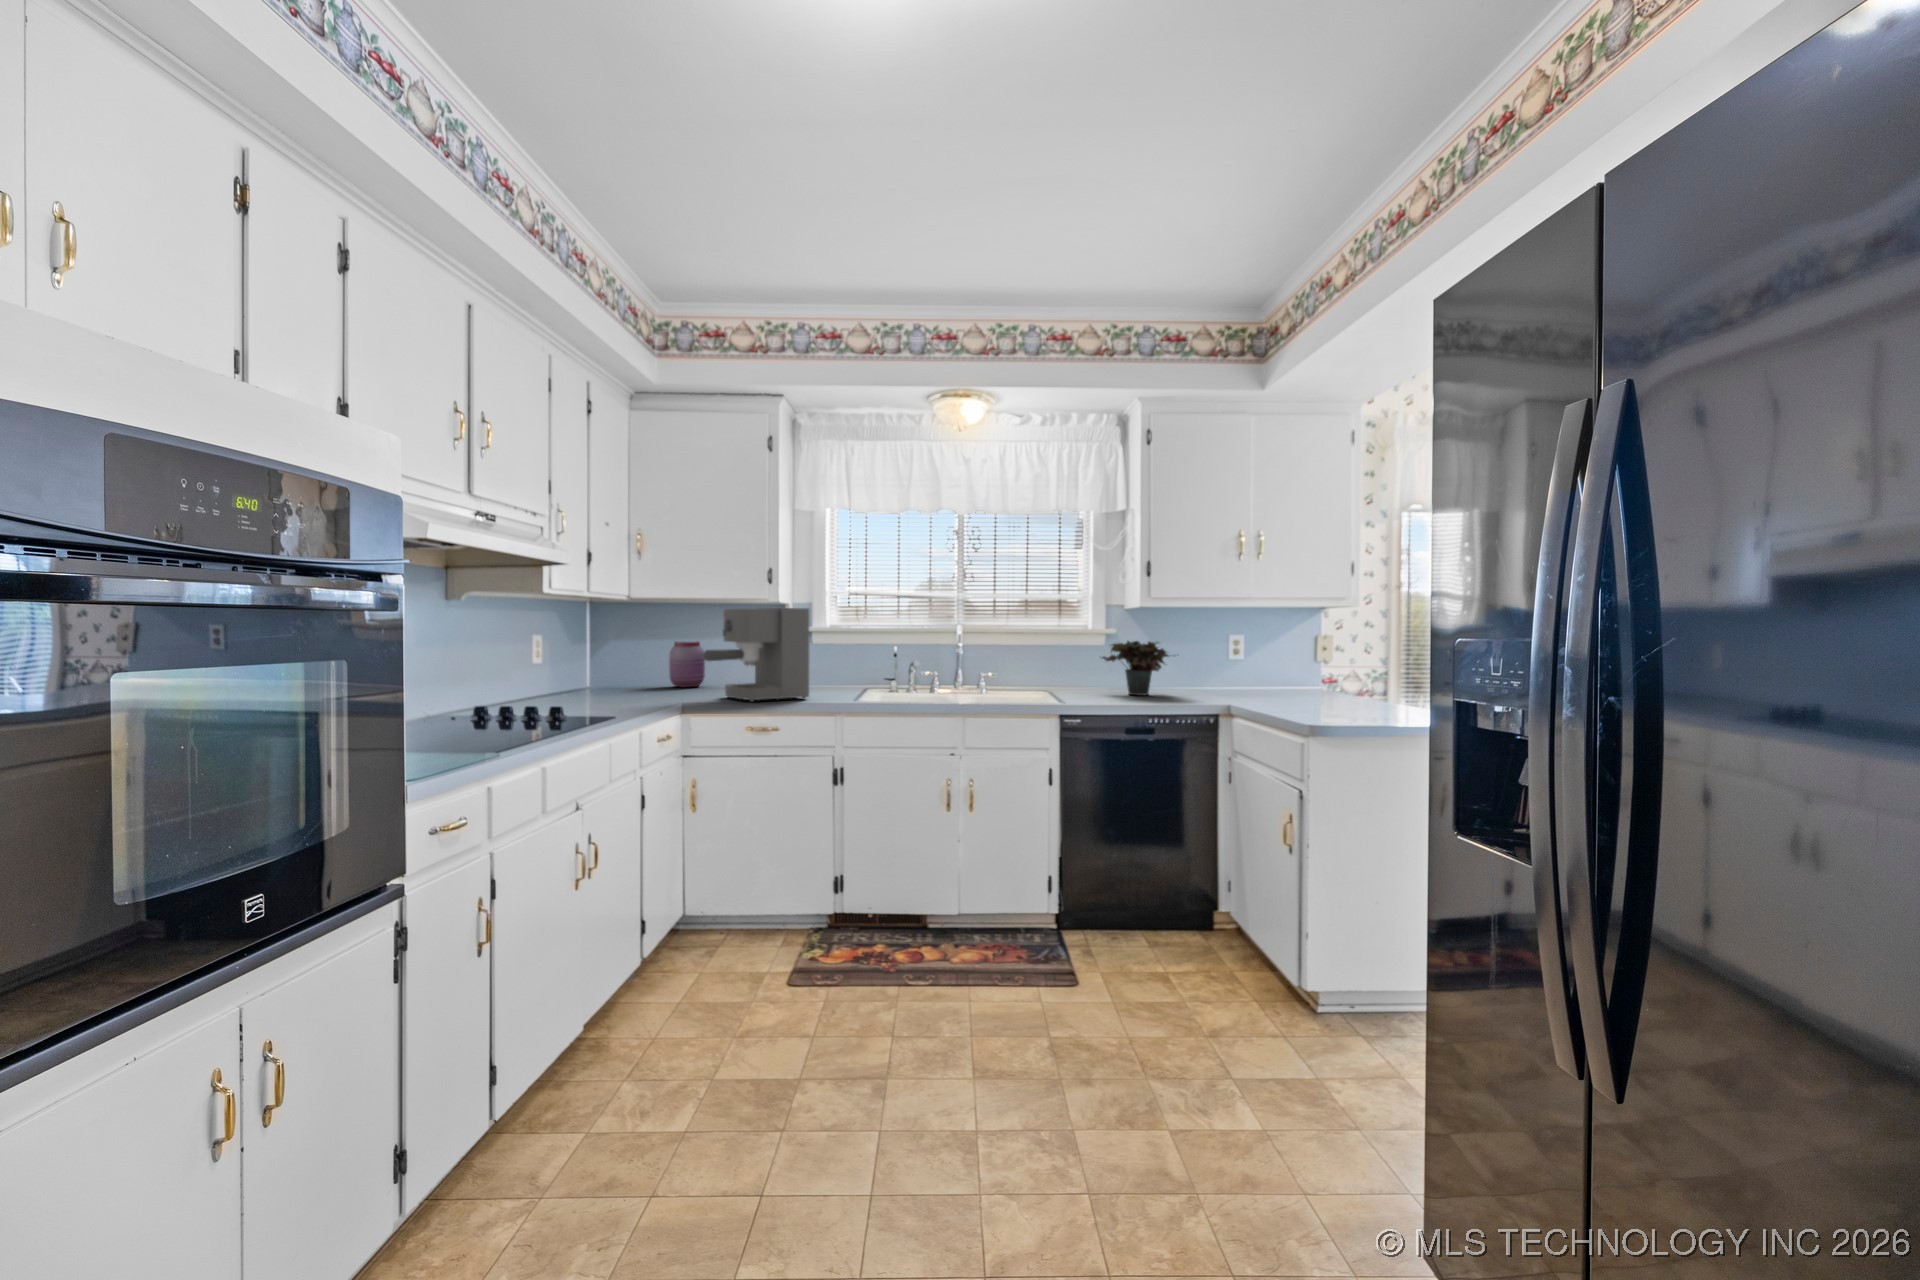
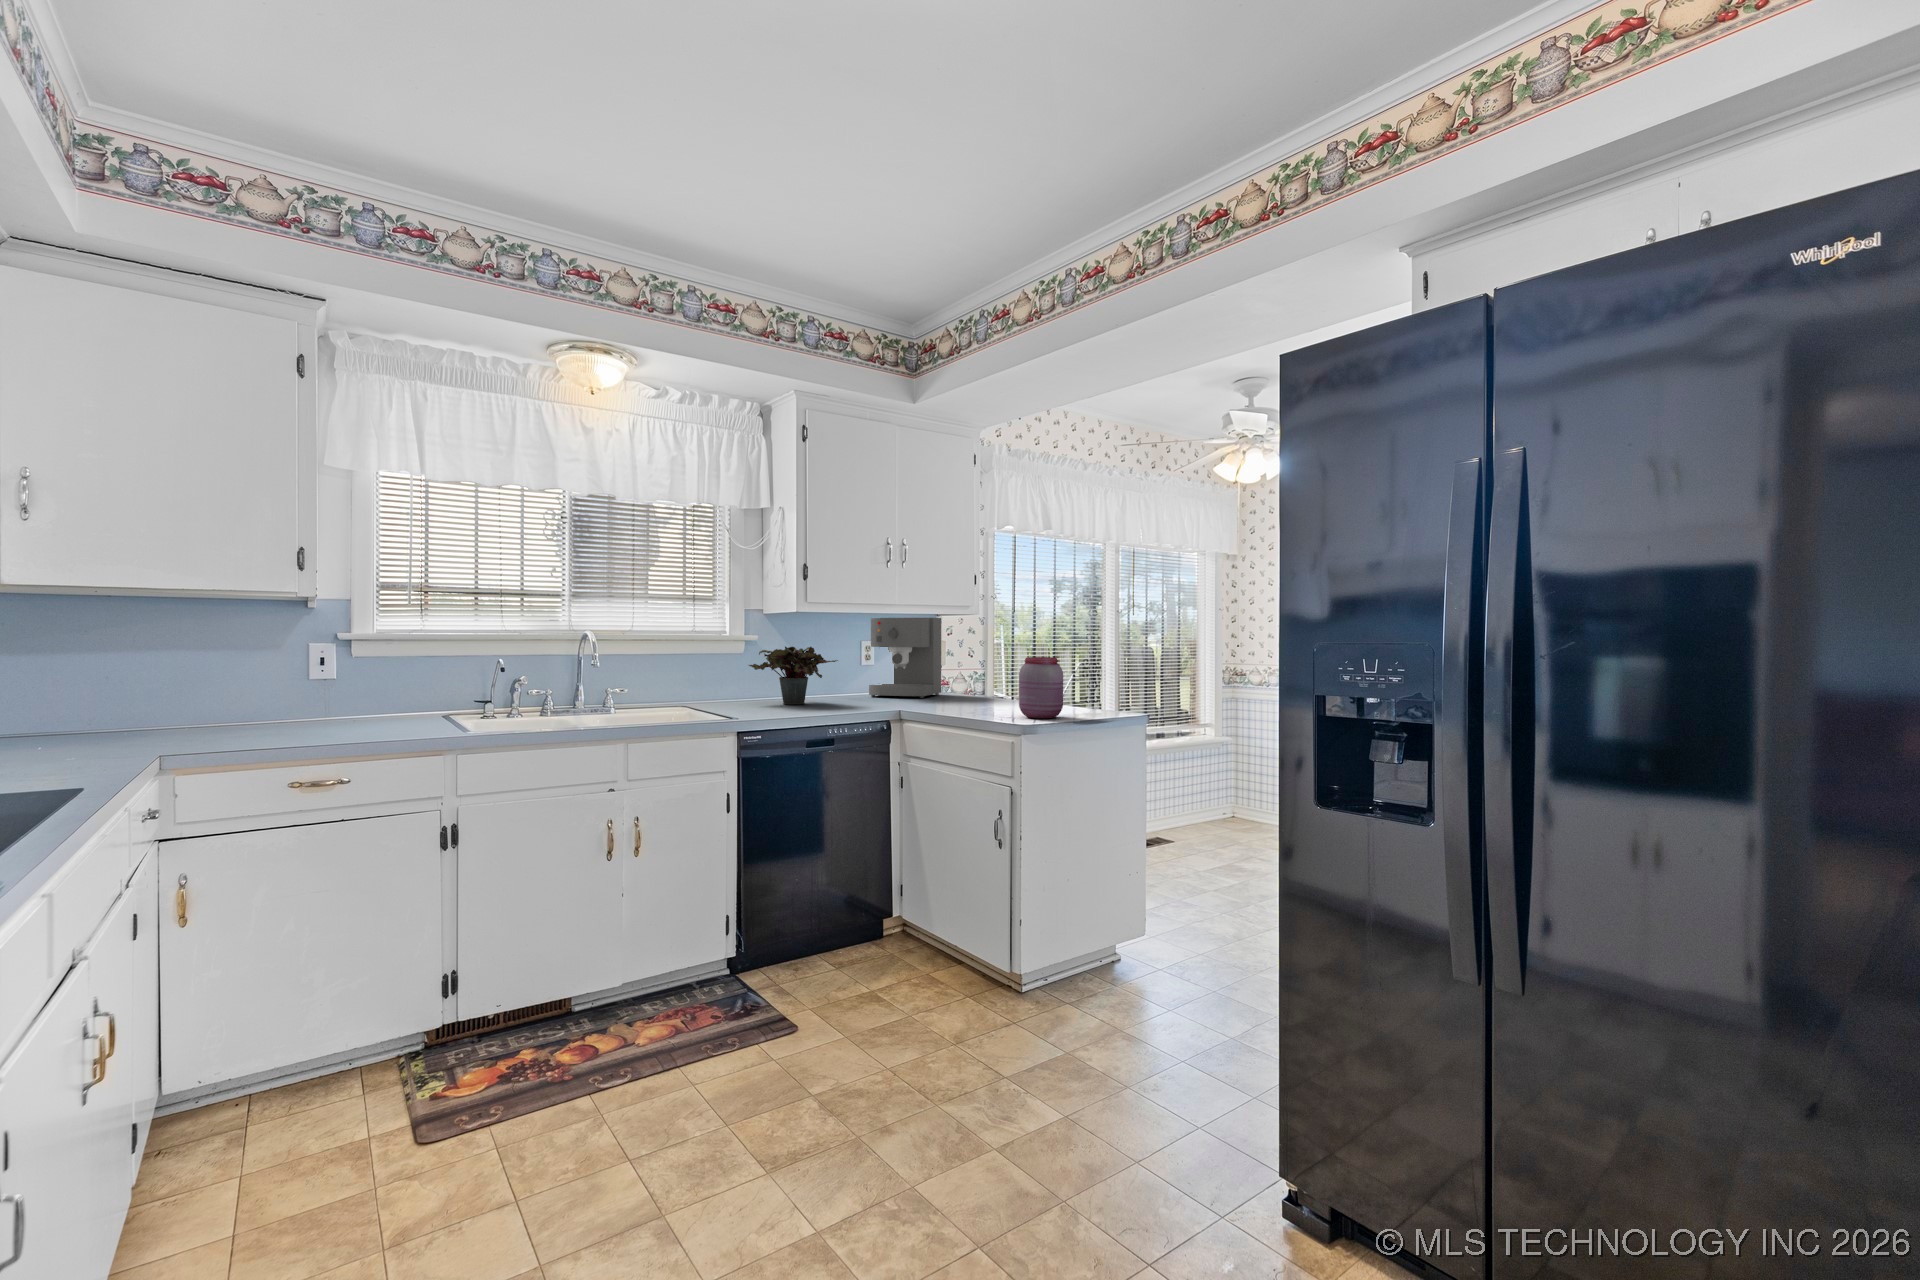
coffee maker: present [704,608,809,702] -> present [869,618,941,698]
jar: present [669,642,705,687] -> present [1019,657,1063,718]

